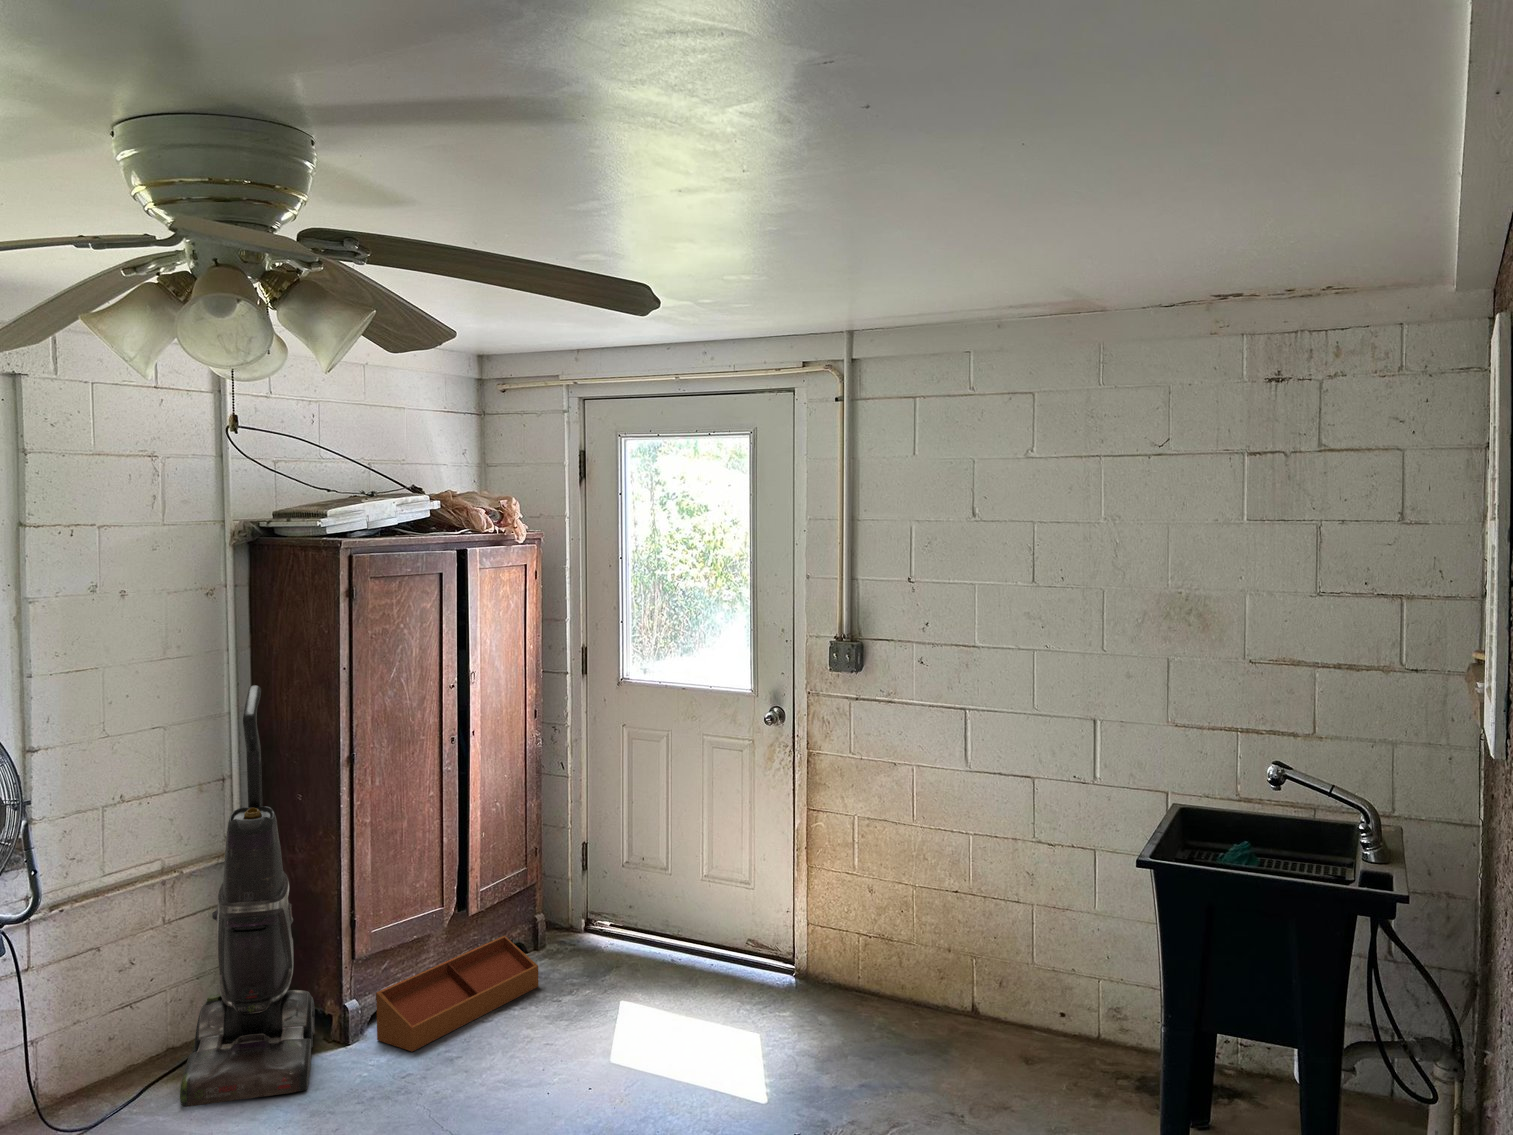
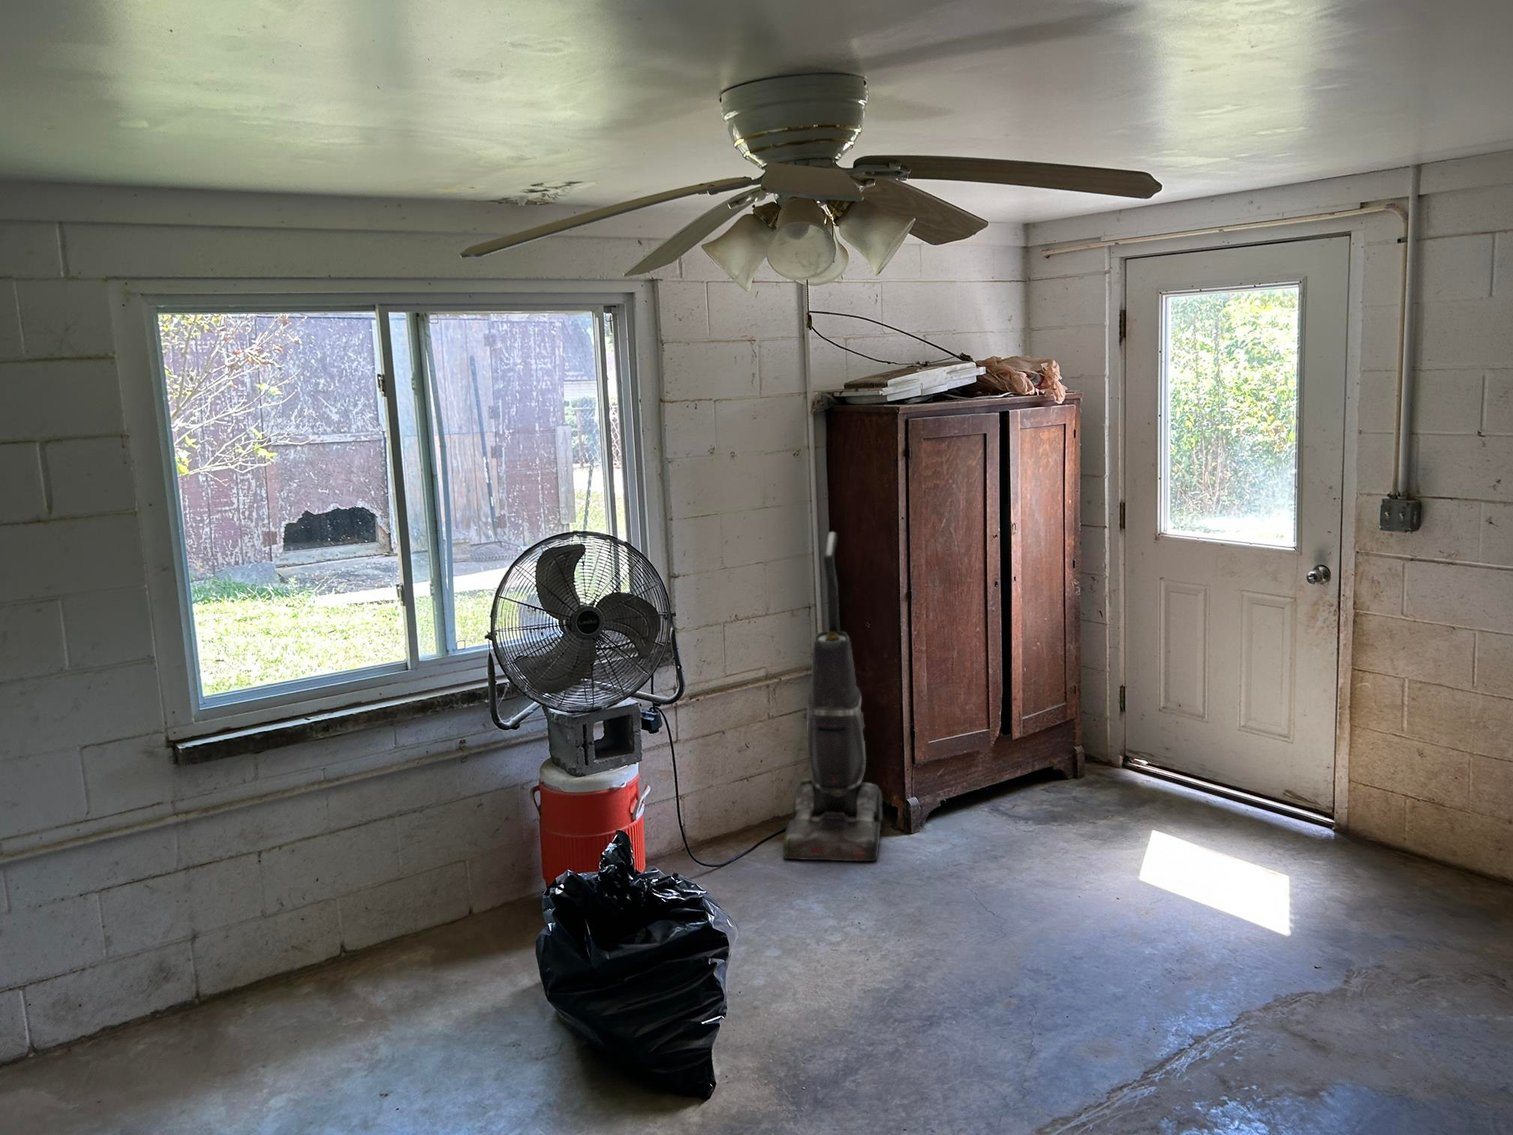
storage bin: present [376,936,538,1052] -> none [931,760,1073,845]

